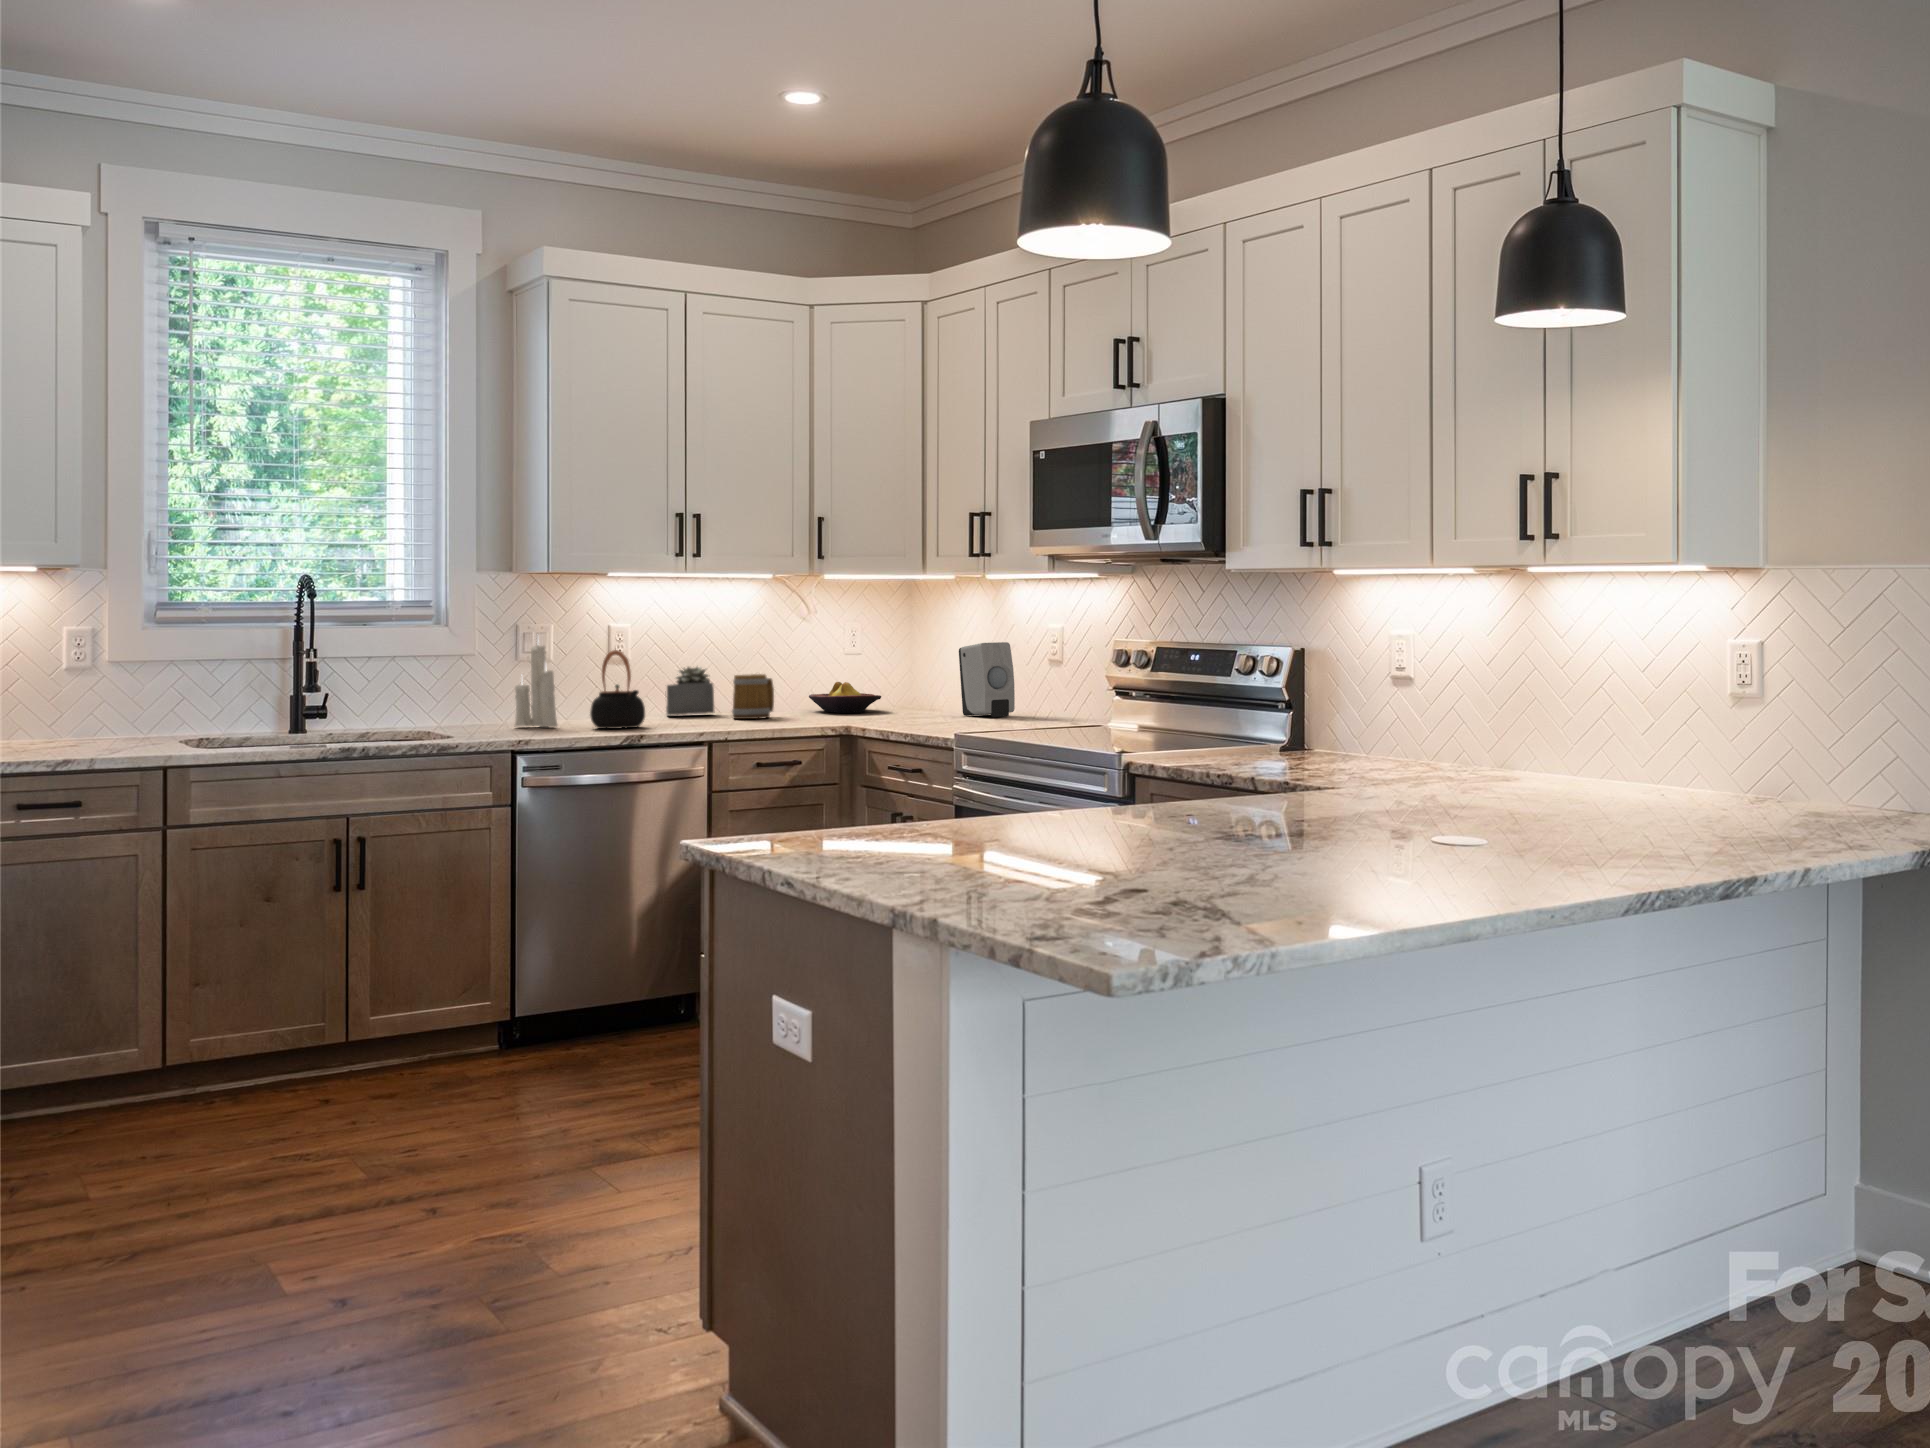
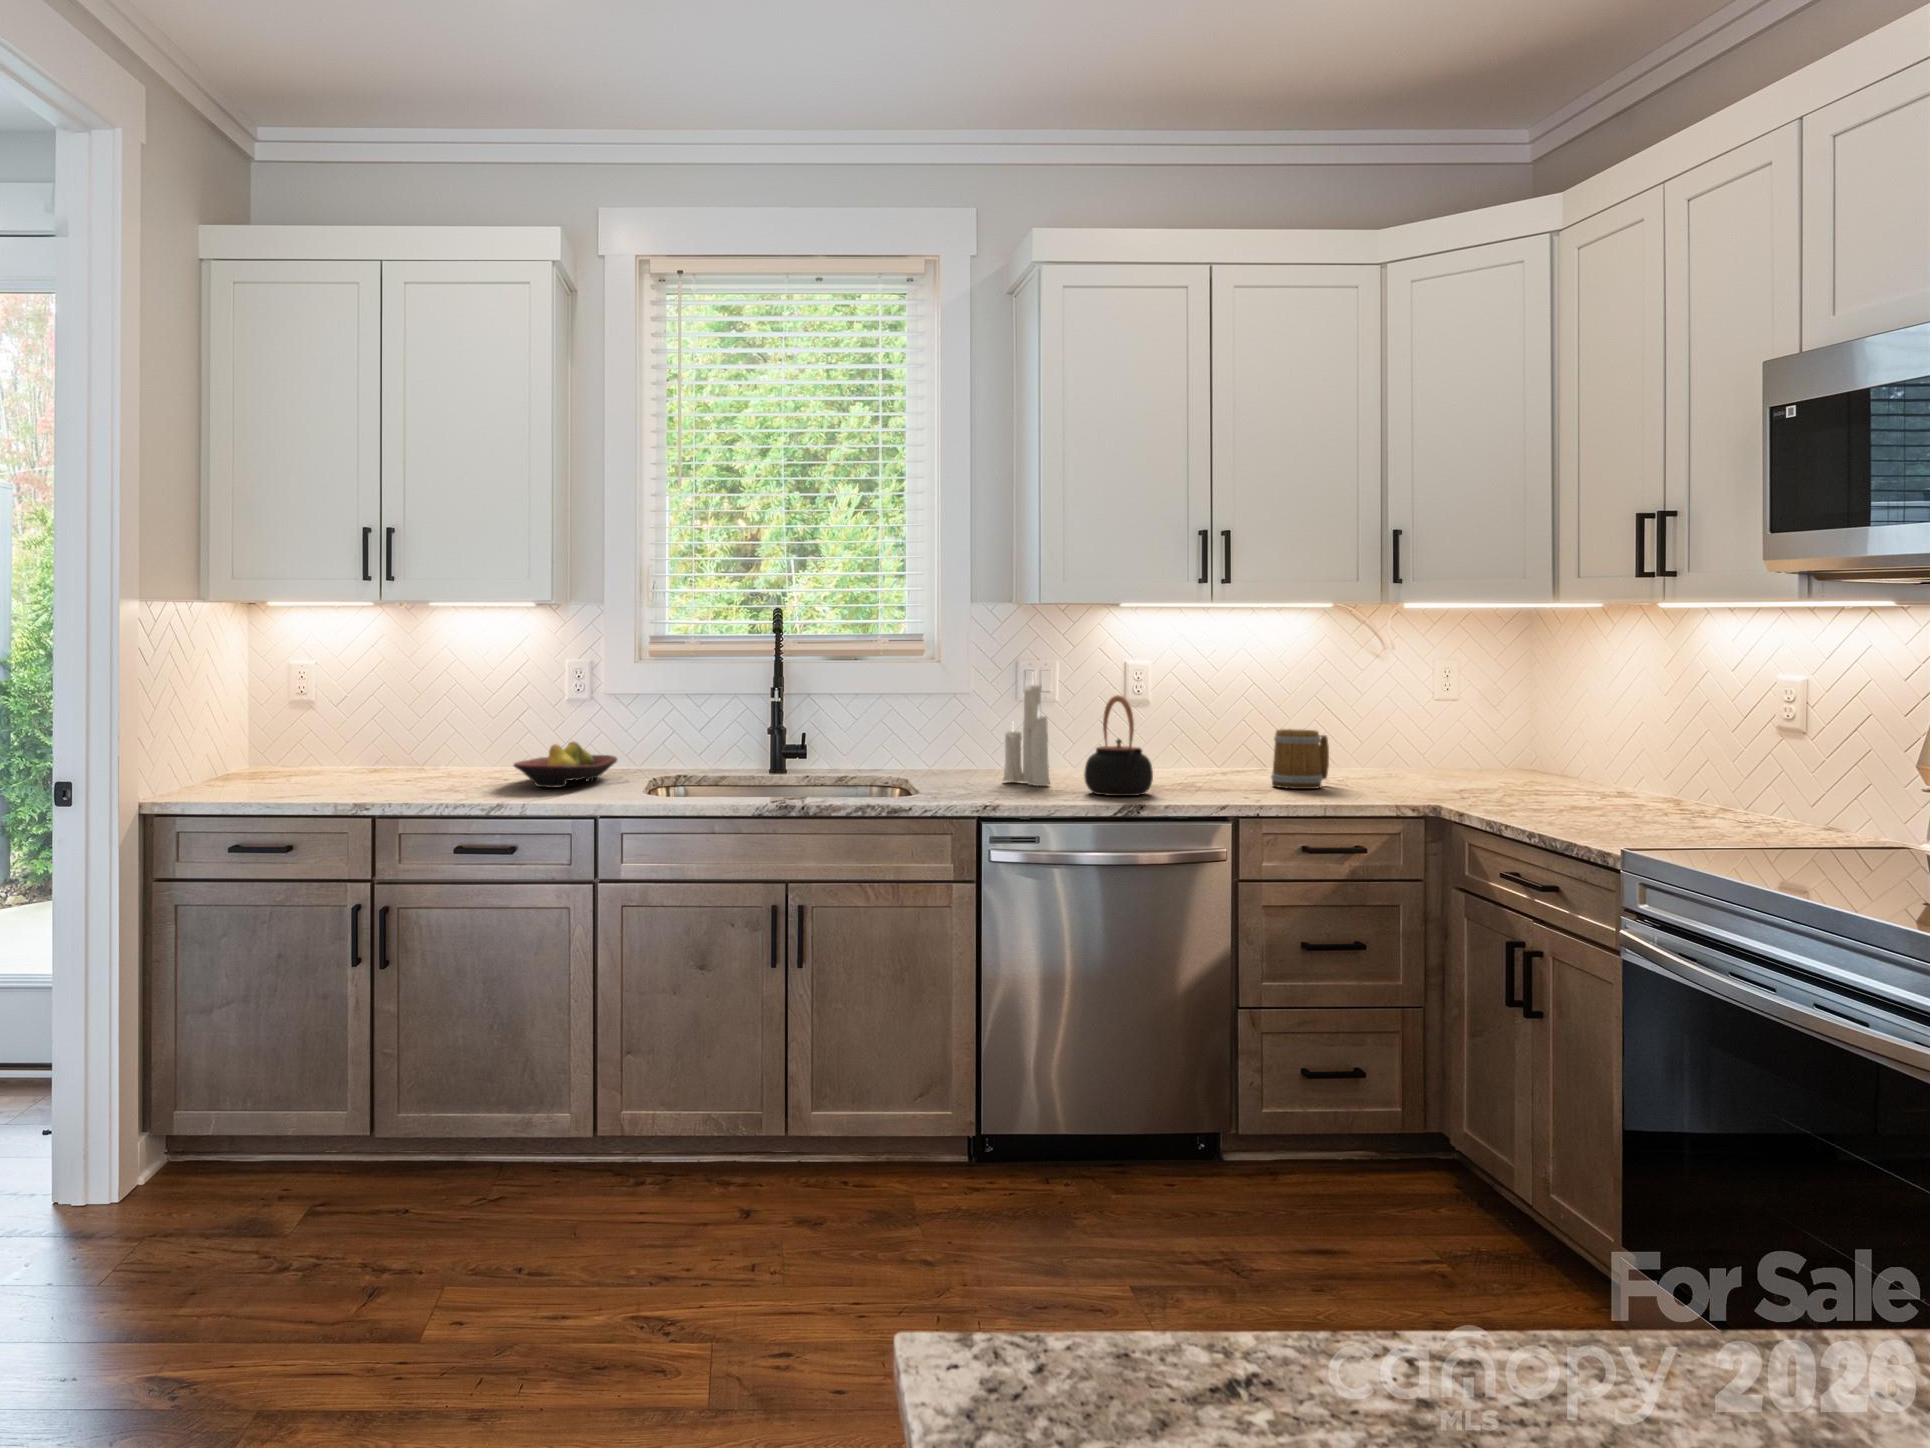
soap dispenser: present [959,642,1015,717] -> none [1605,703,1700,815]
succulent plant: present [666,667,714,715] -> none [1194,712,1253,774]
fruit bowl: present [809,682,881,713] -> present [514,741,617,788]

